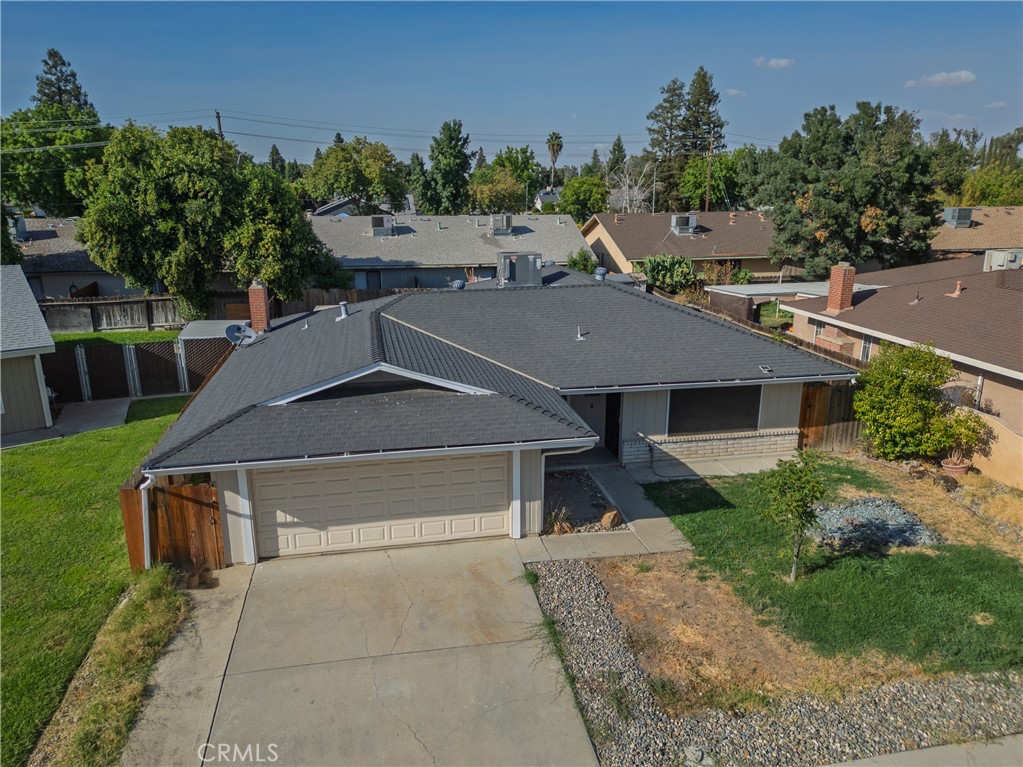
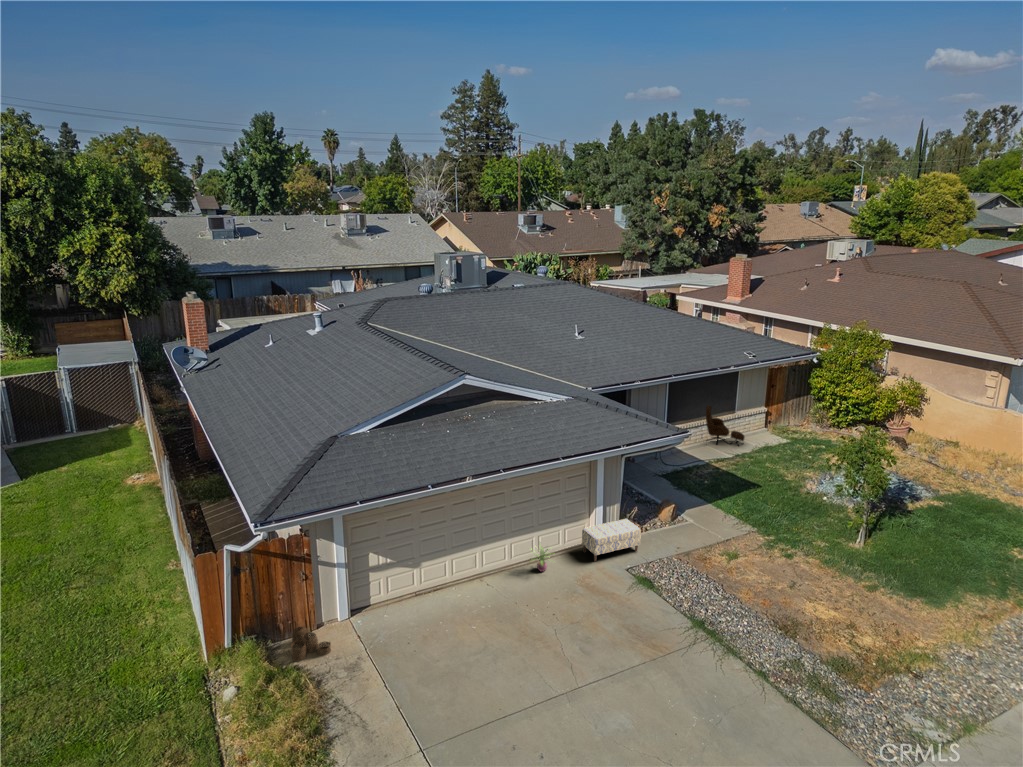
lounge chair: none [717,417,760,465] -> present [706,405,745,445]
bench: none [494,518,549,554] -> present [582,519,641,562]
decorative plant: none [427,525,457,554] -> present [537,544,548,572]

